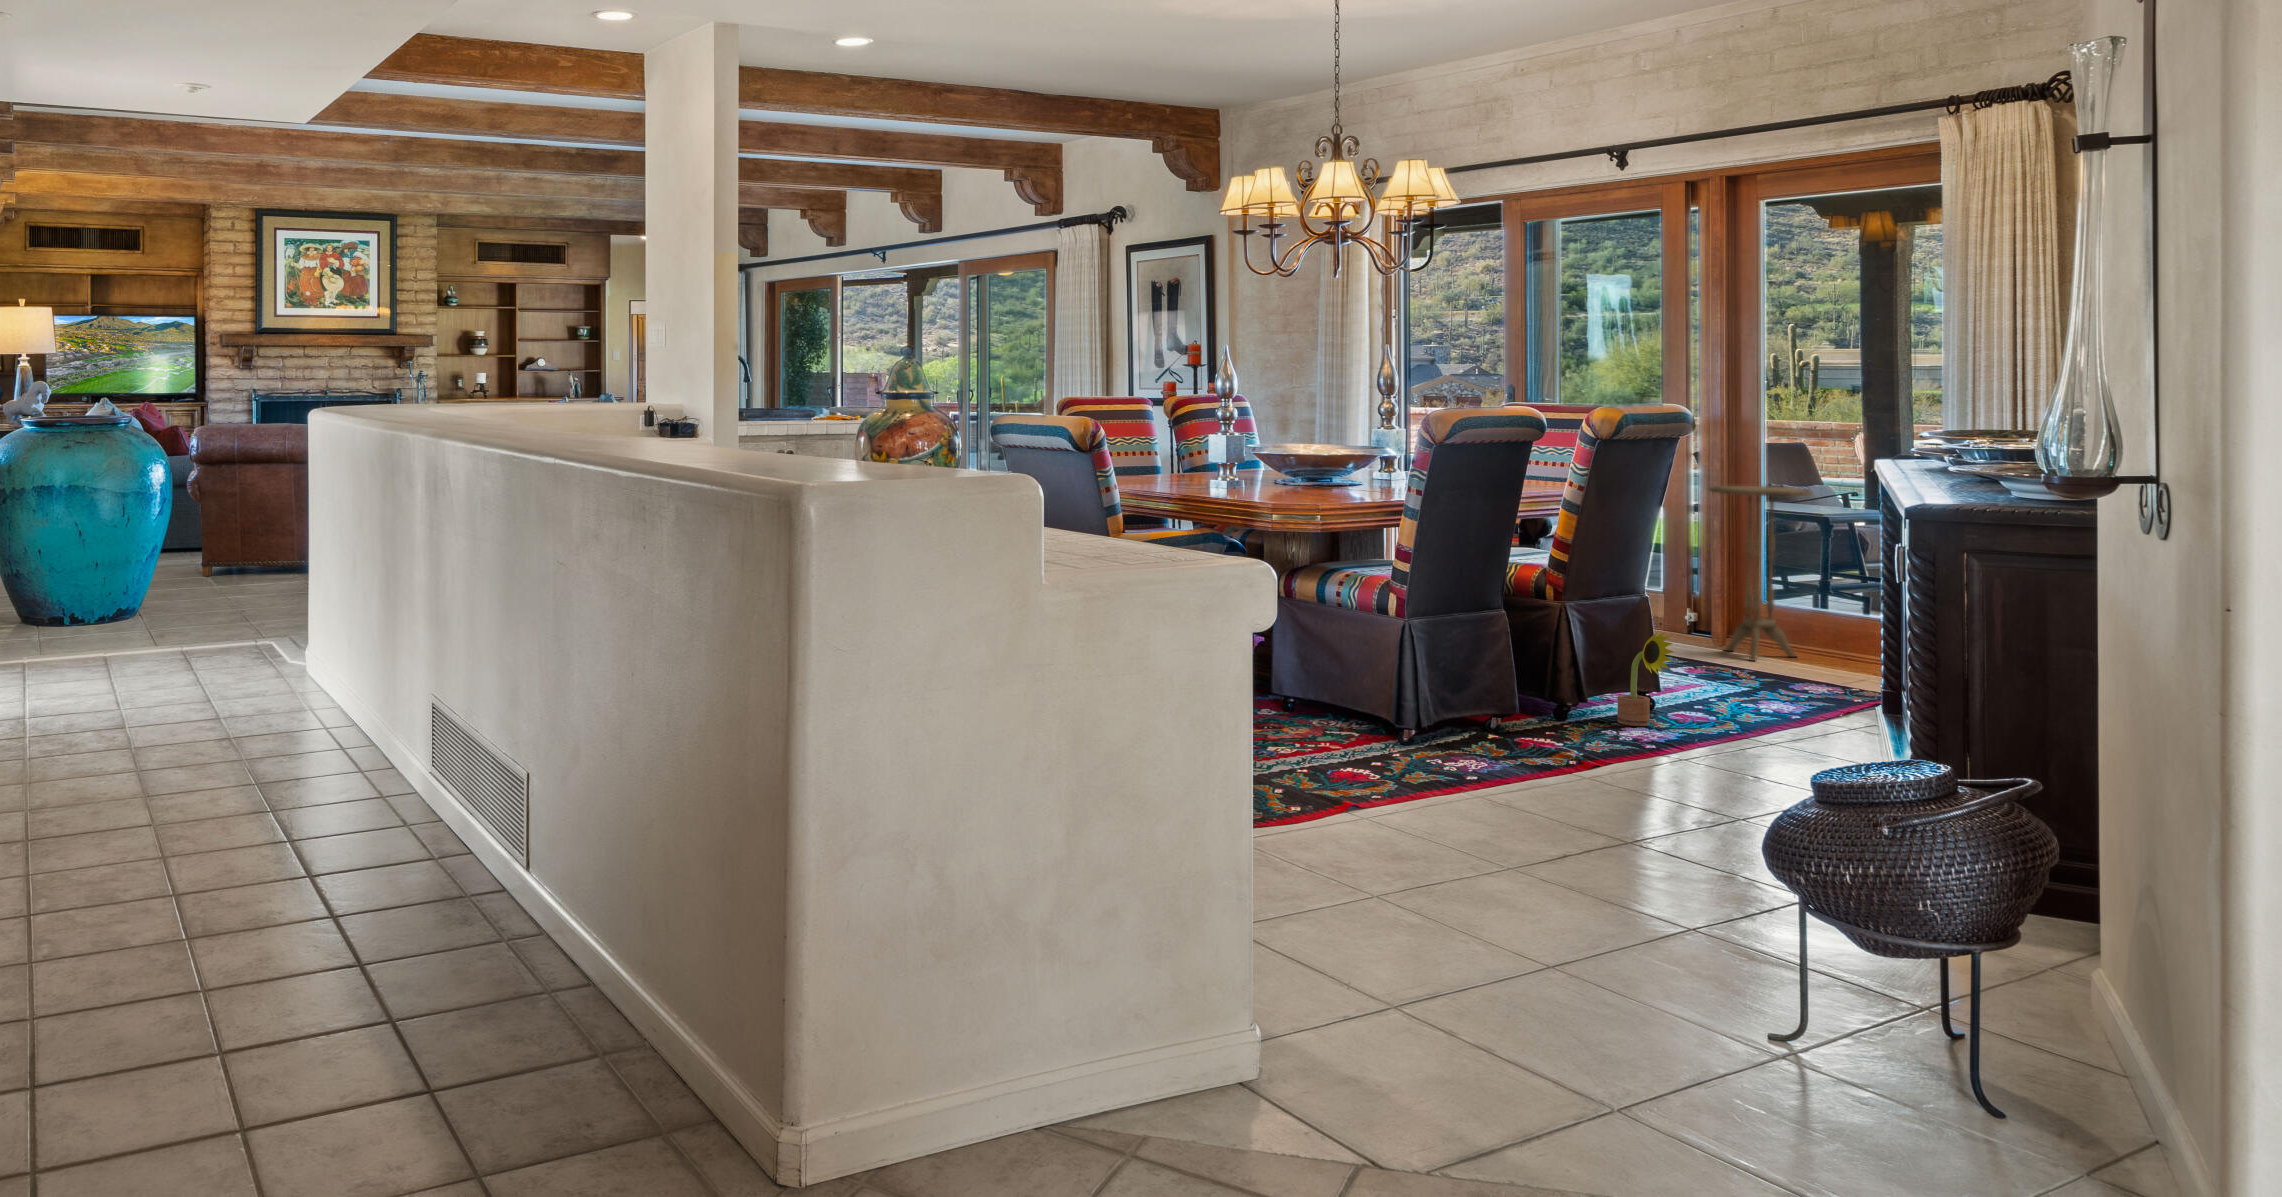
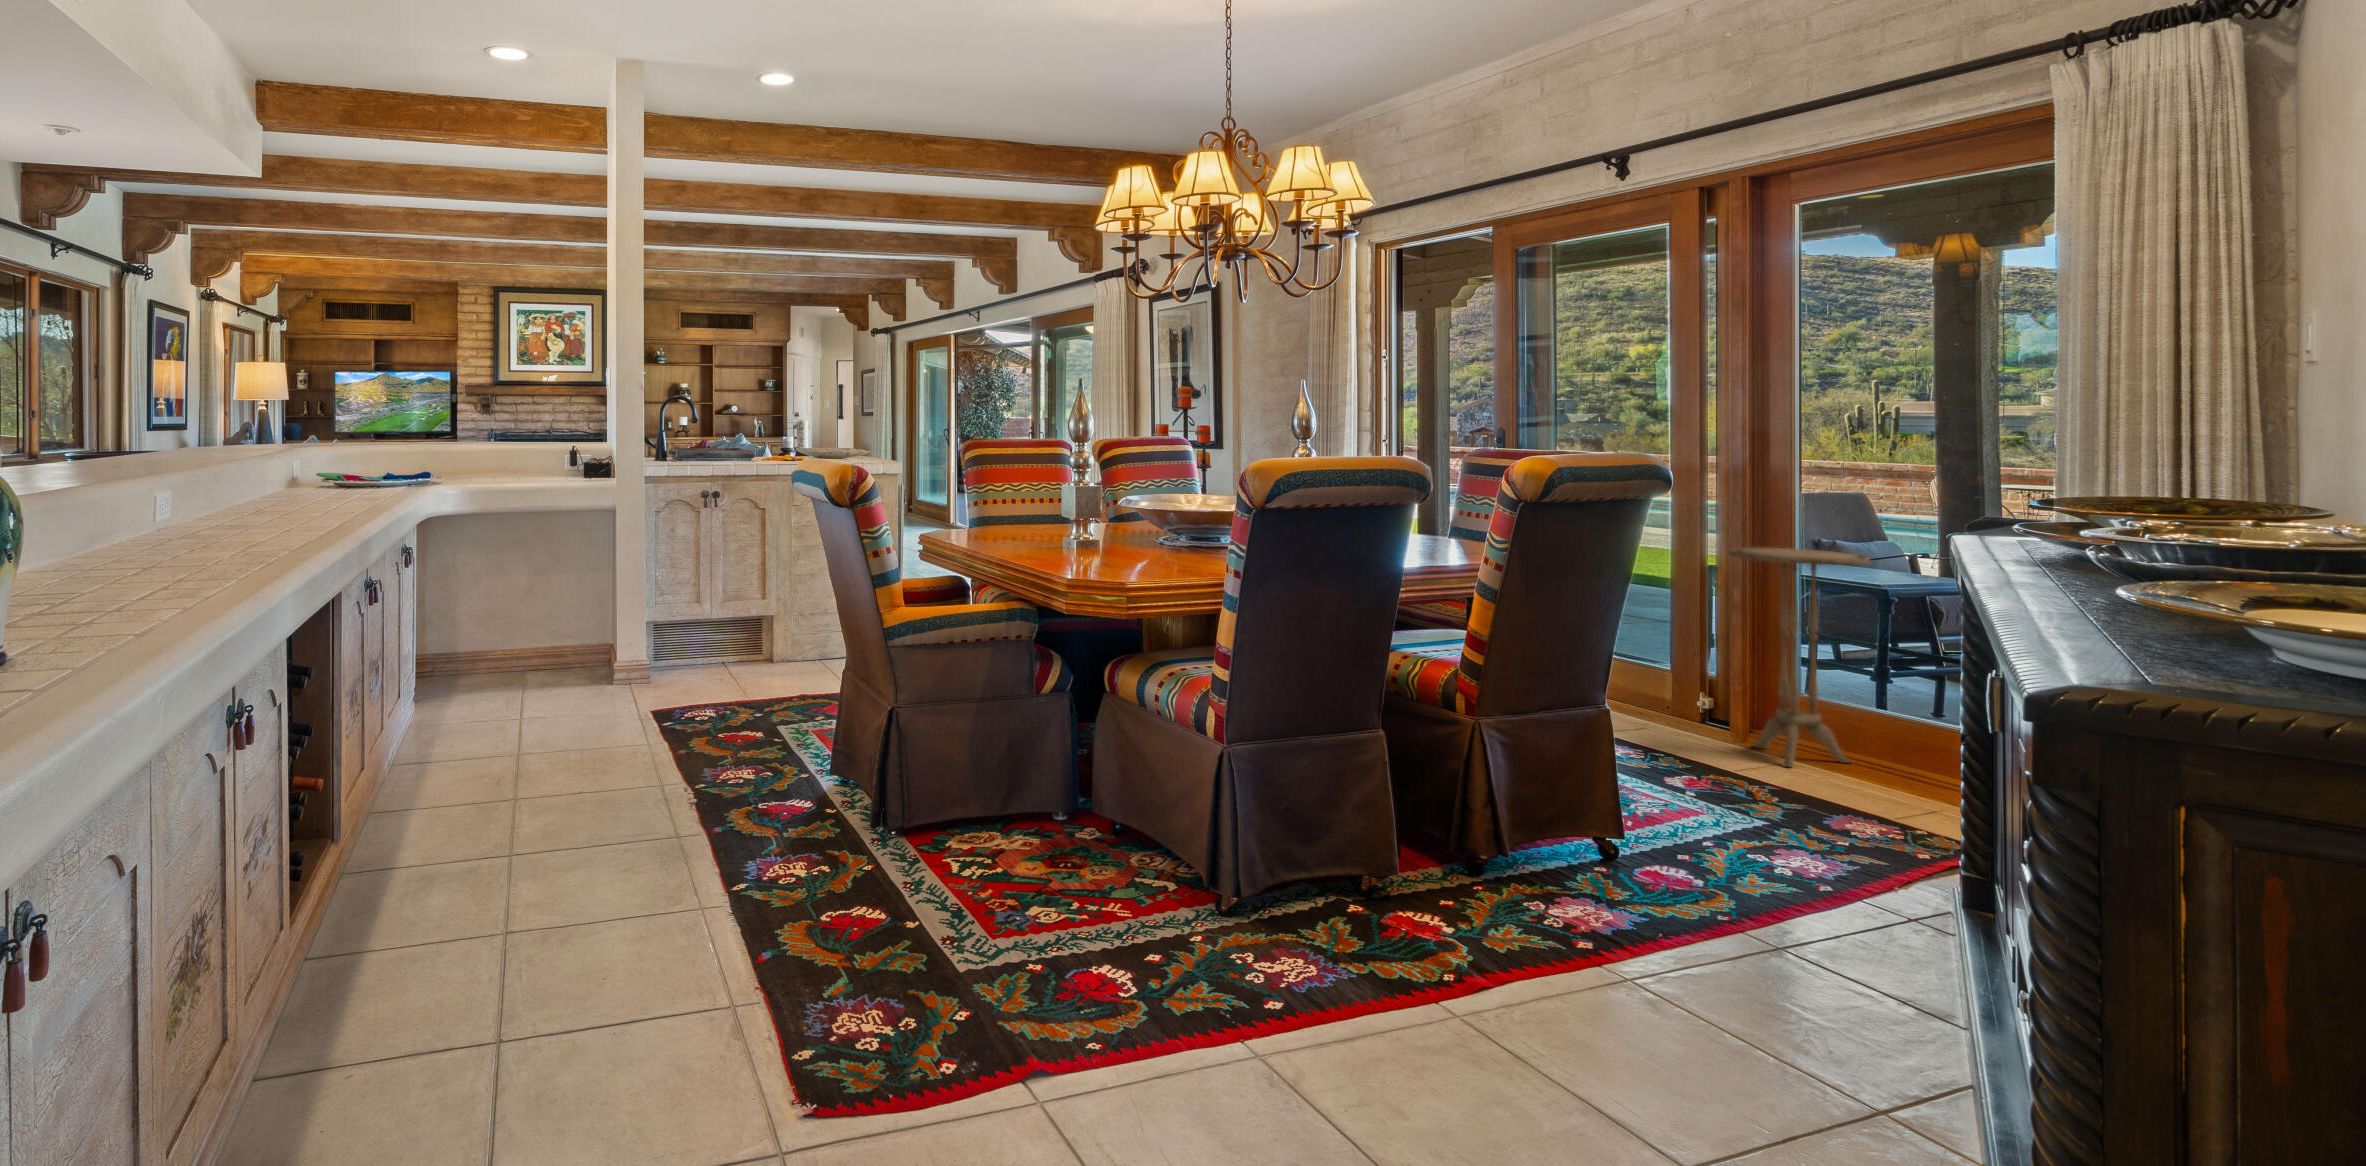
decorative plant: present [1617,633,1673,726] -> none [1557,766,1639,894]

